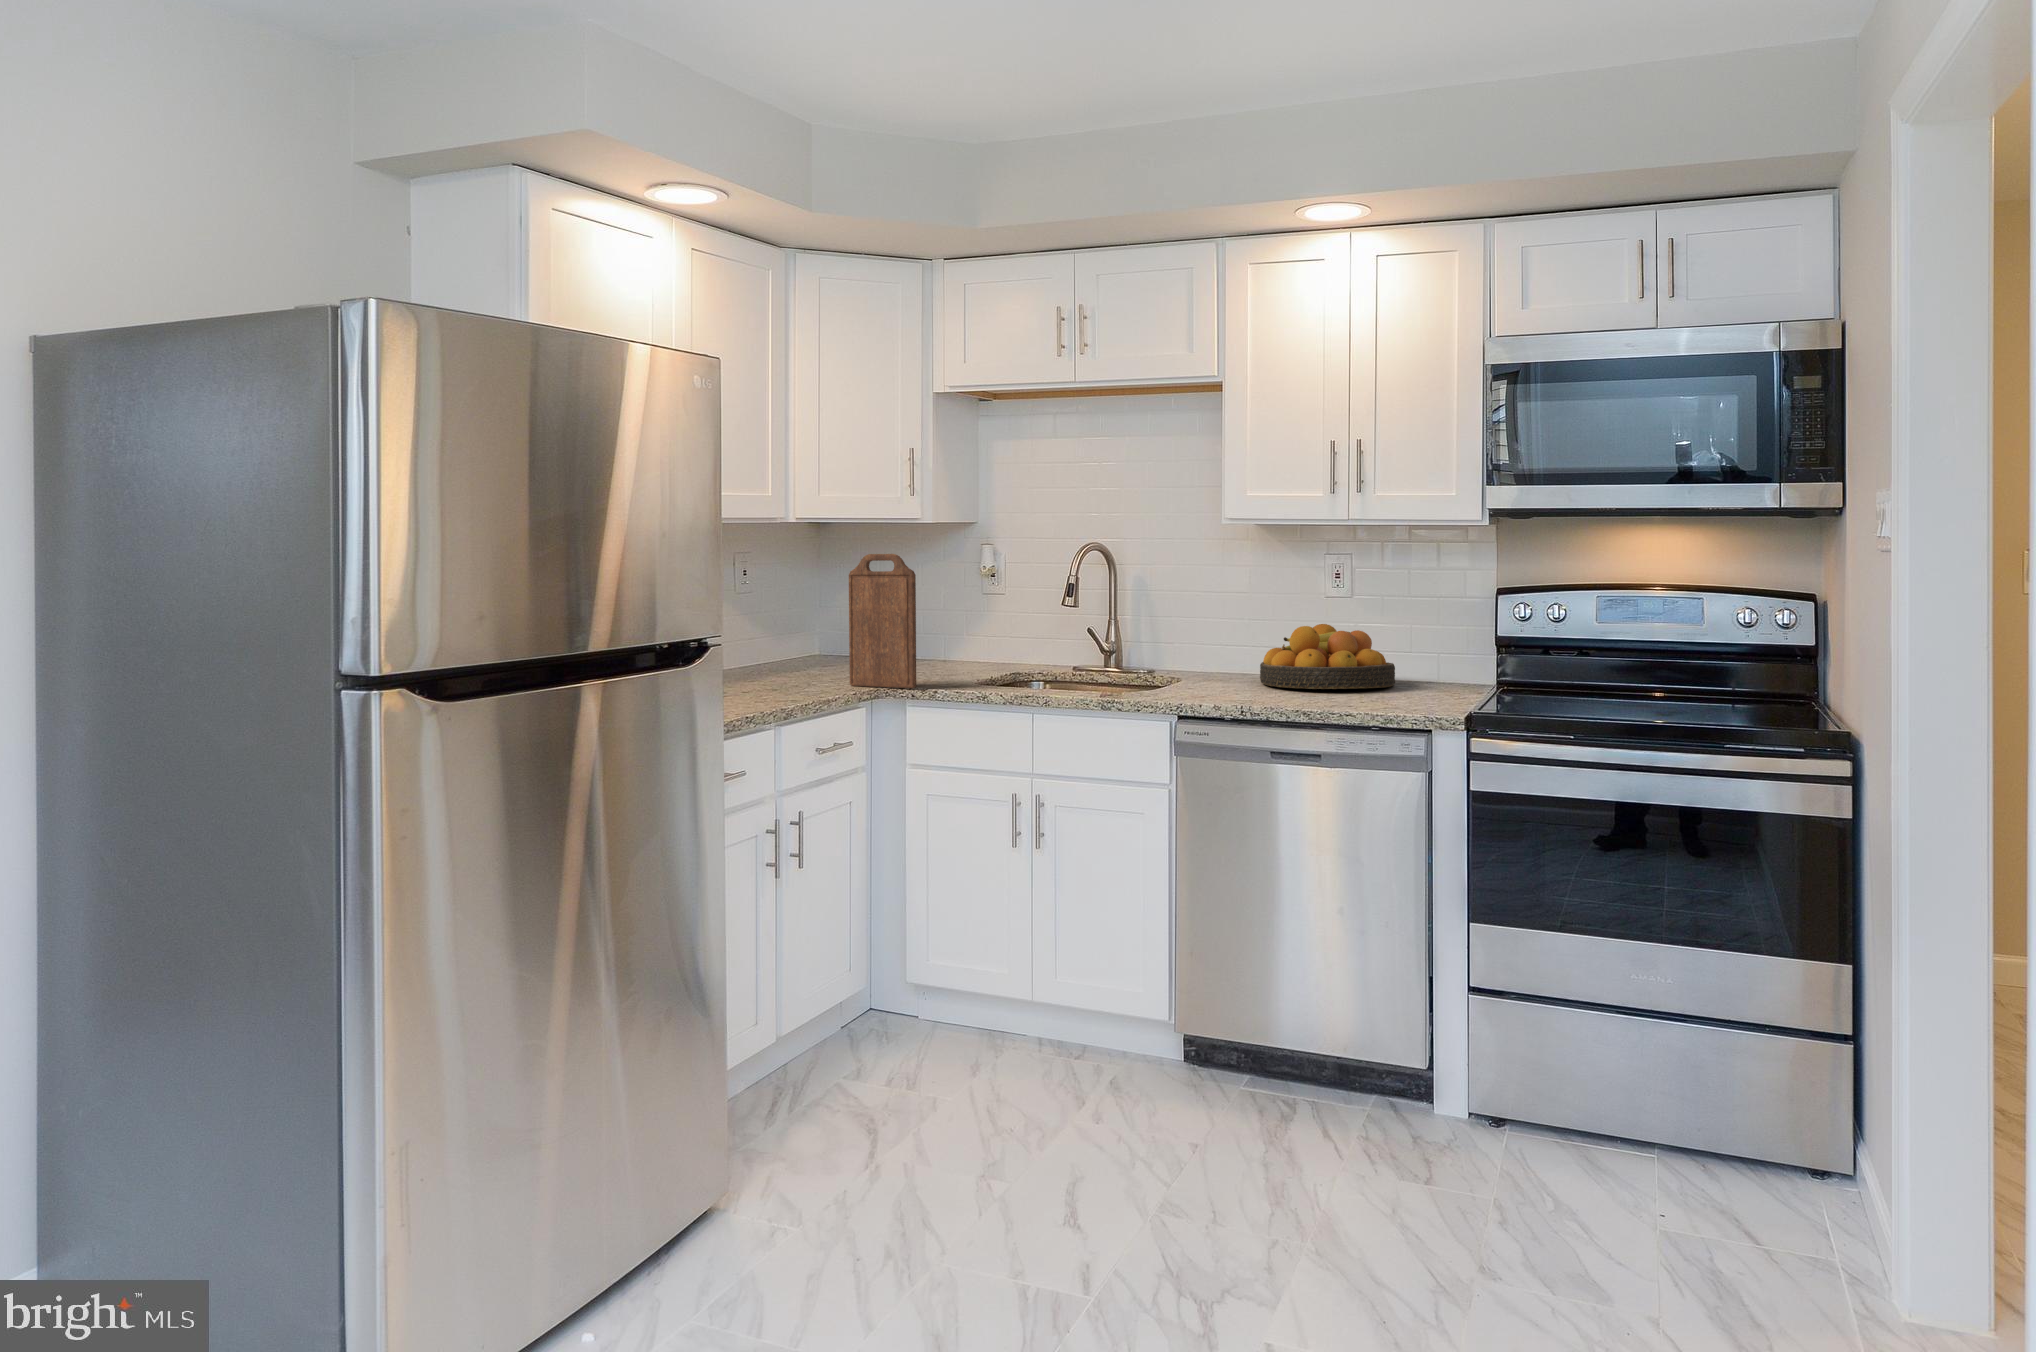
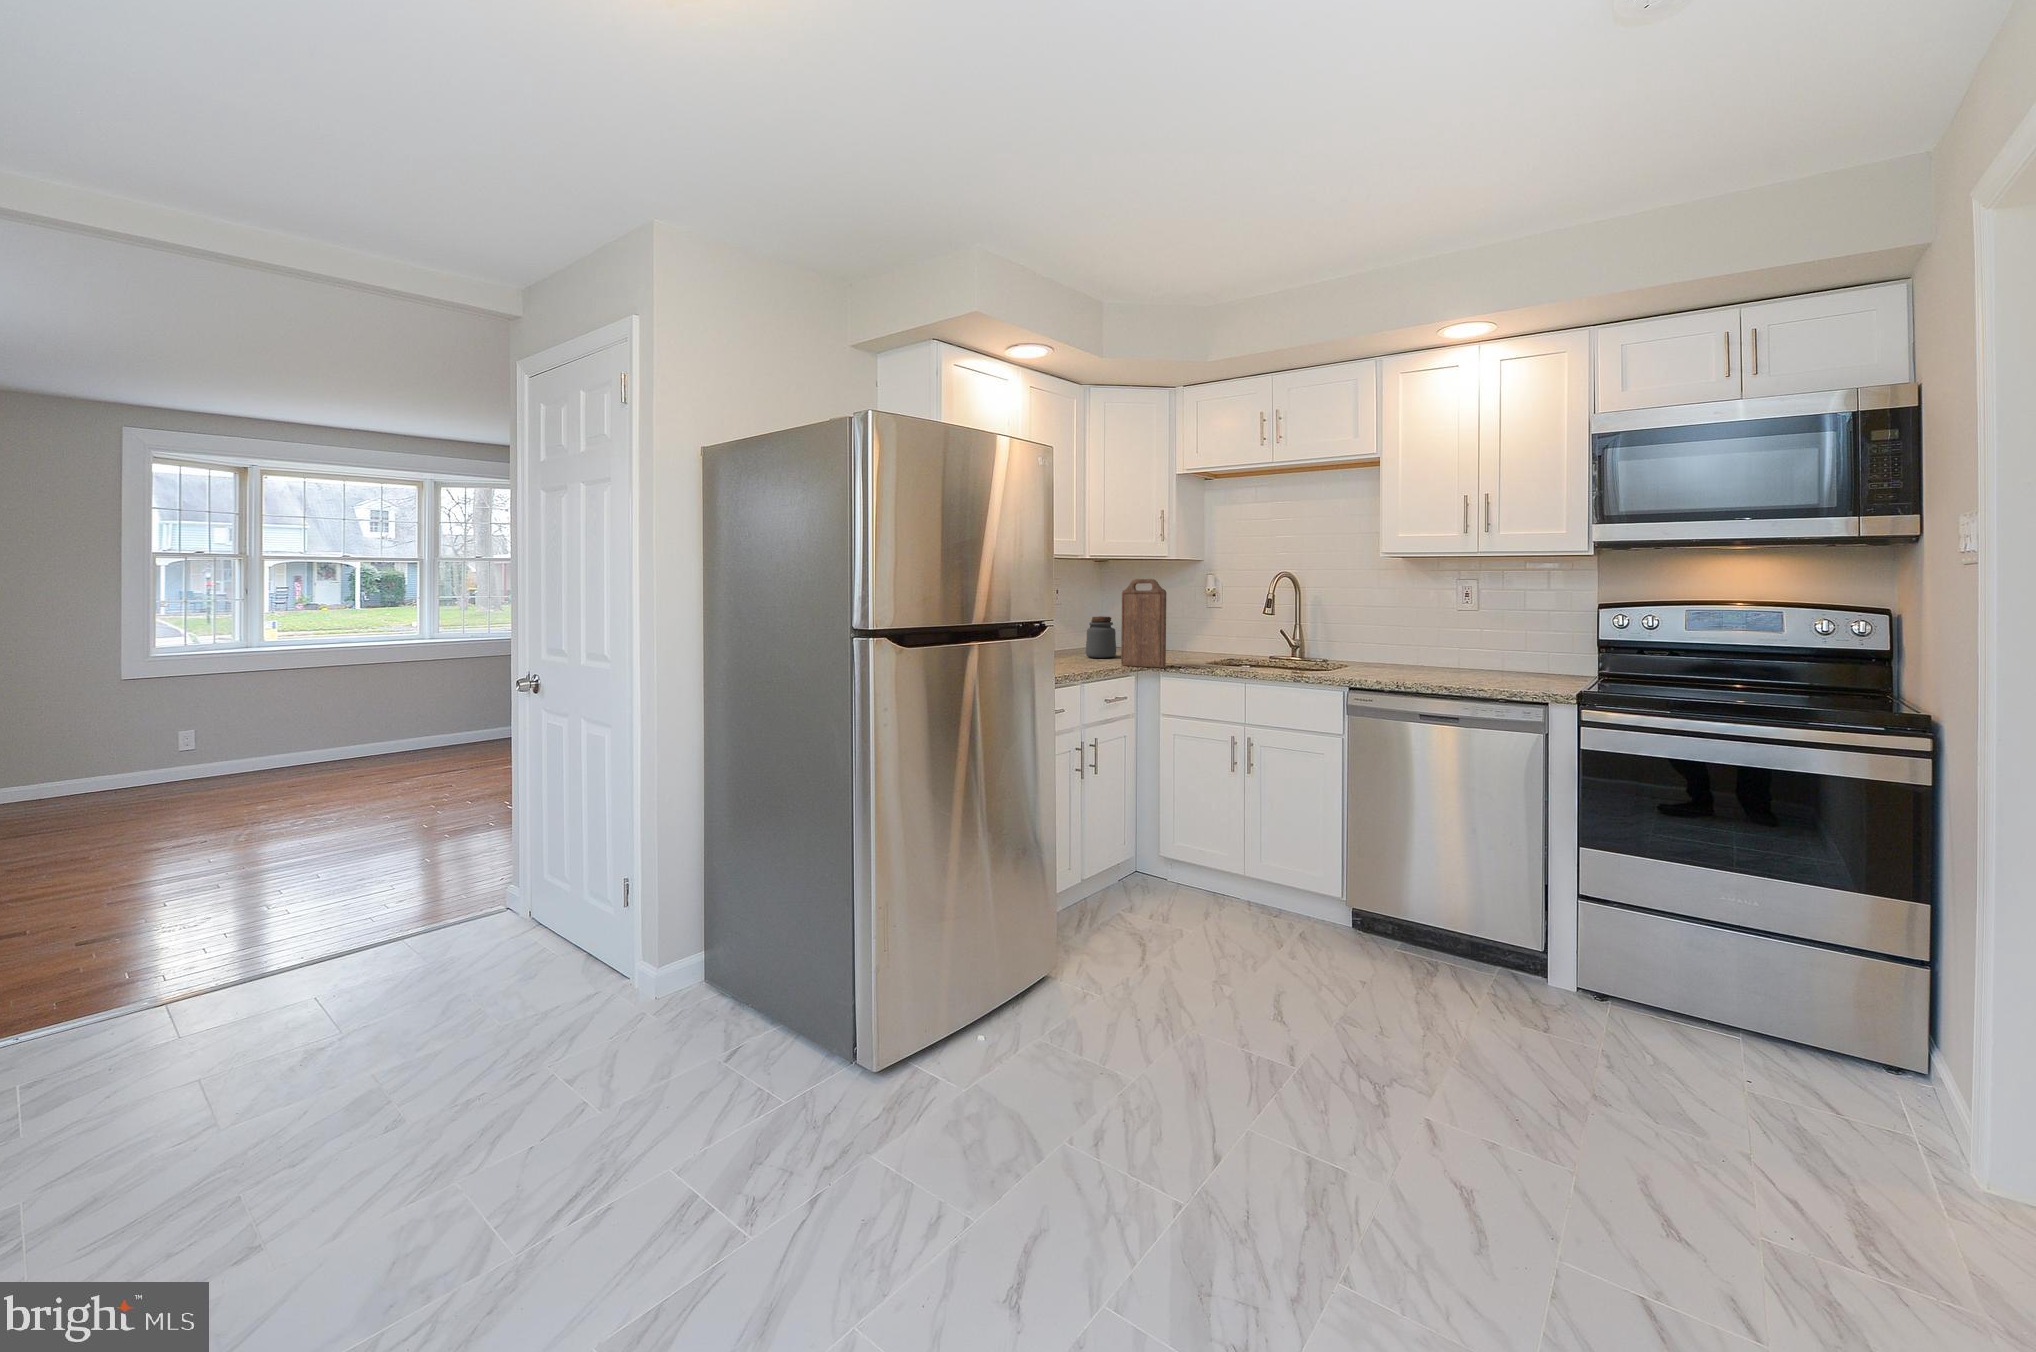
jar: none [795,610,843,674] -> present [1086,616,1116,658]
fruit bowl: present [1260,624,1395,689] -> none [1408,628,1513,674]

